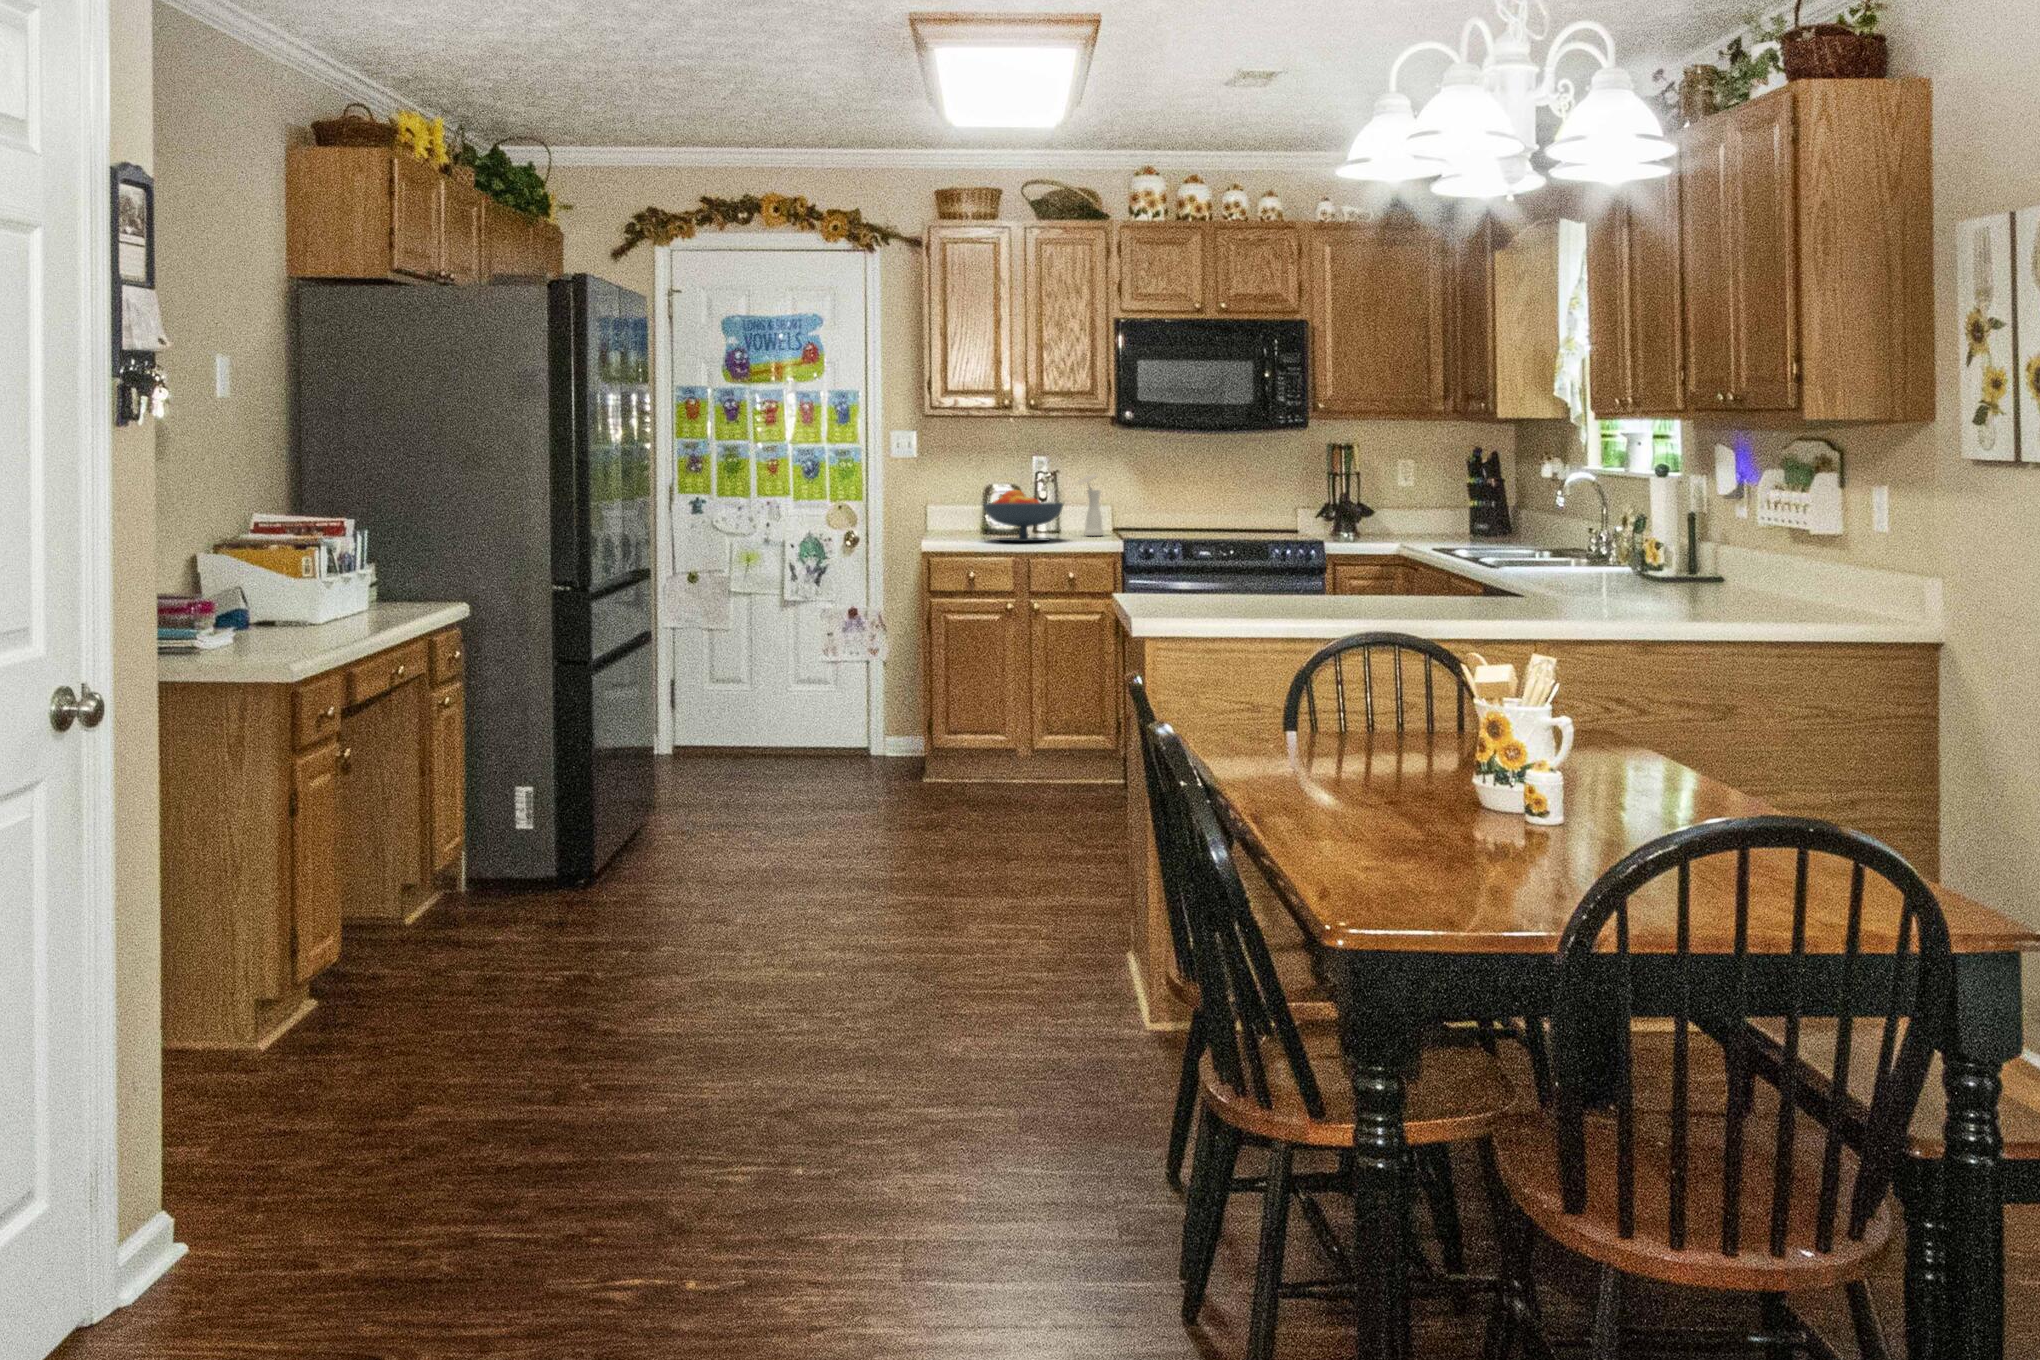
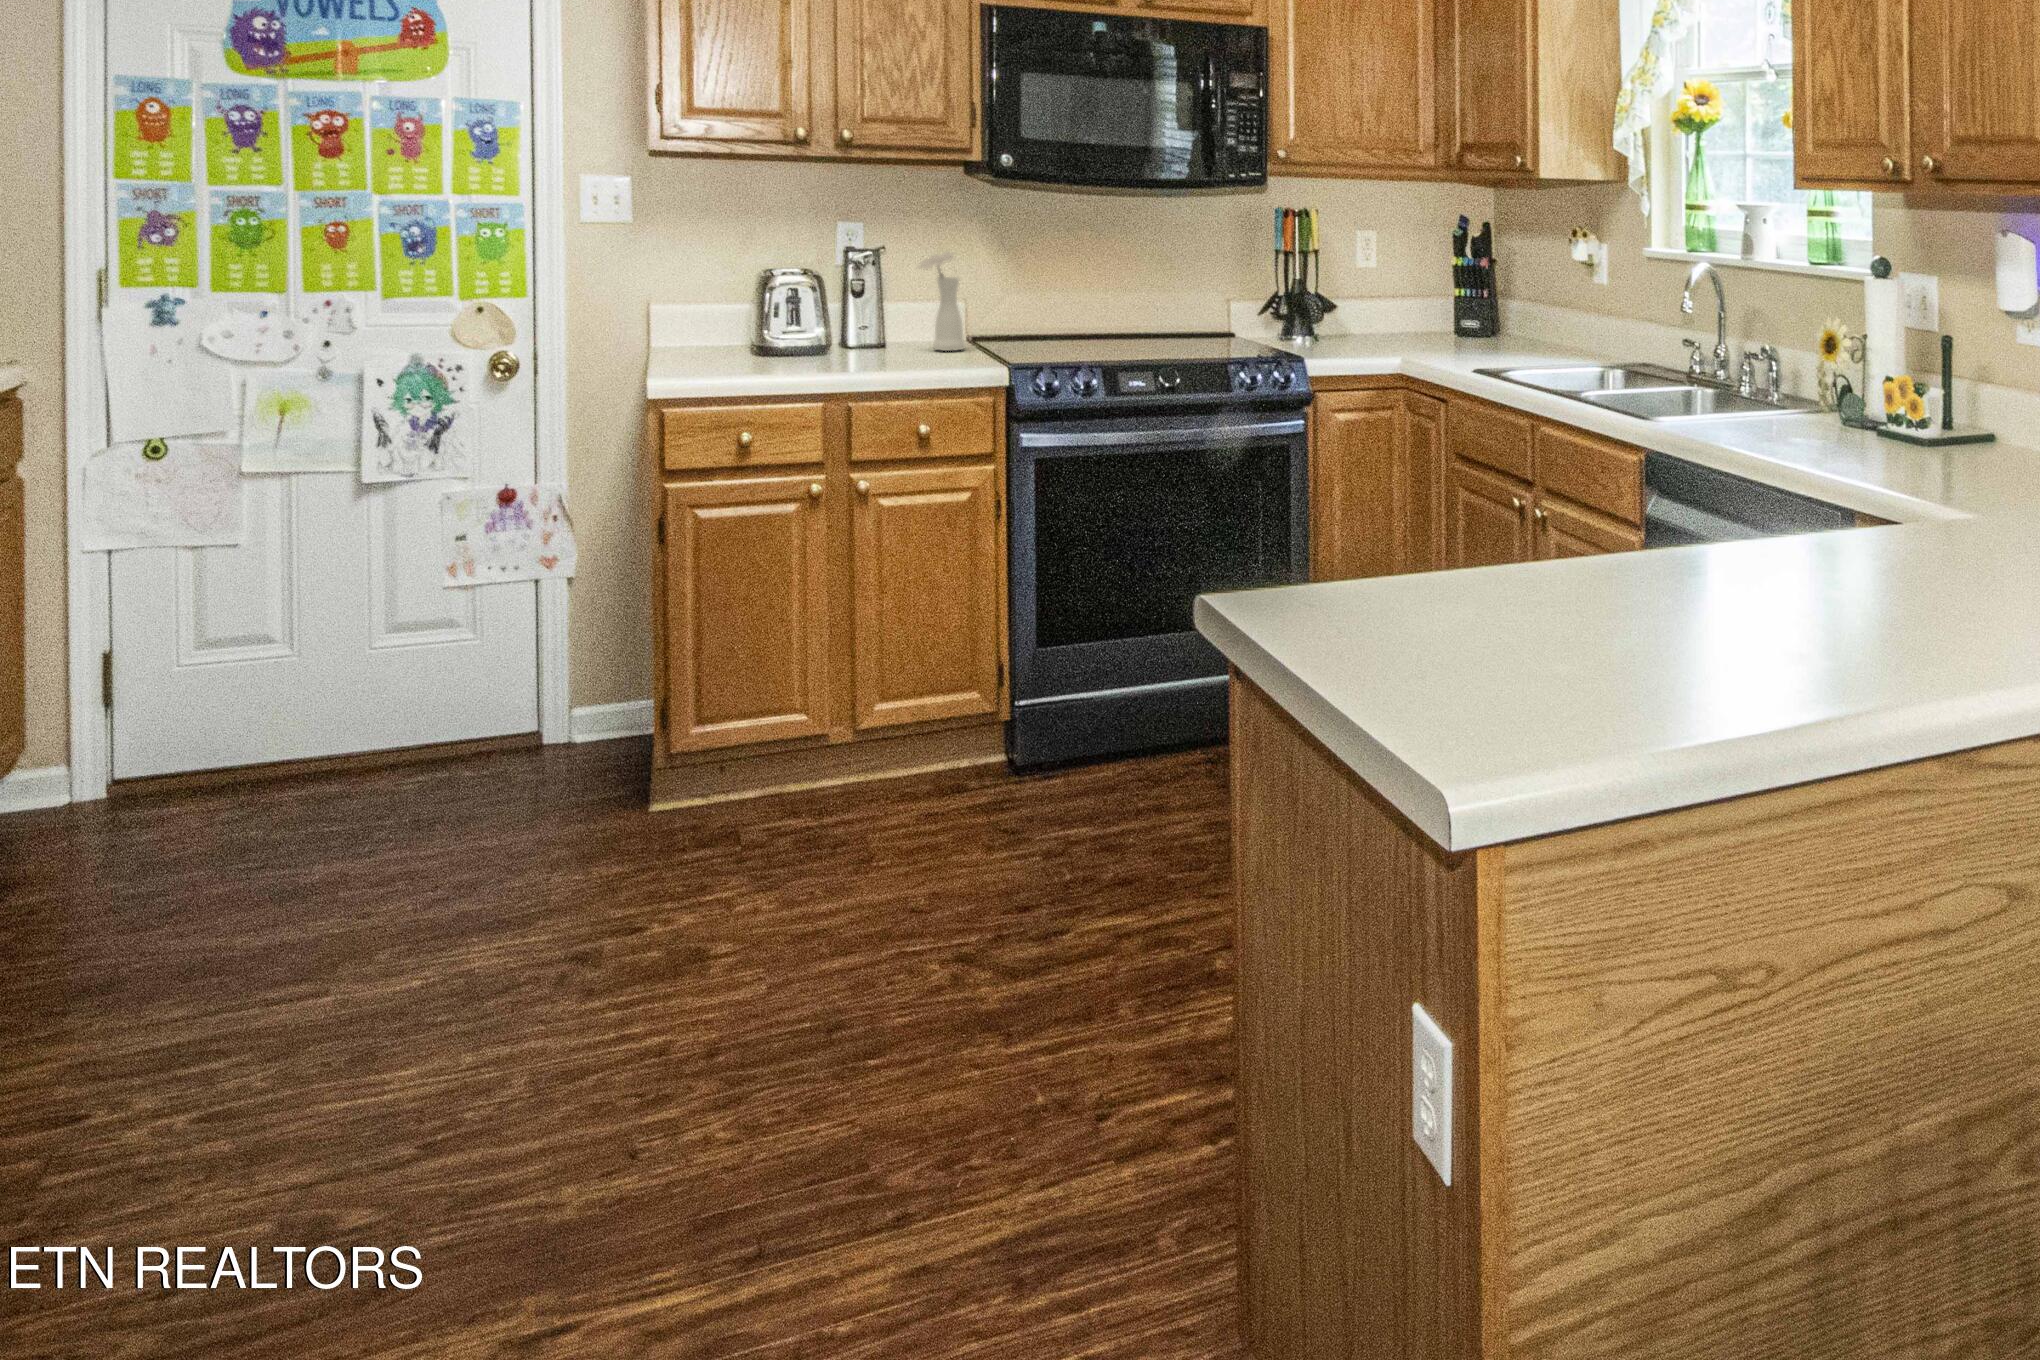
fruit bowl: present [983,490,1063,541] -> none [757,278,904,368]

